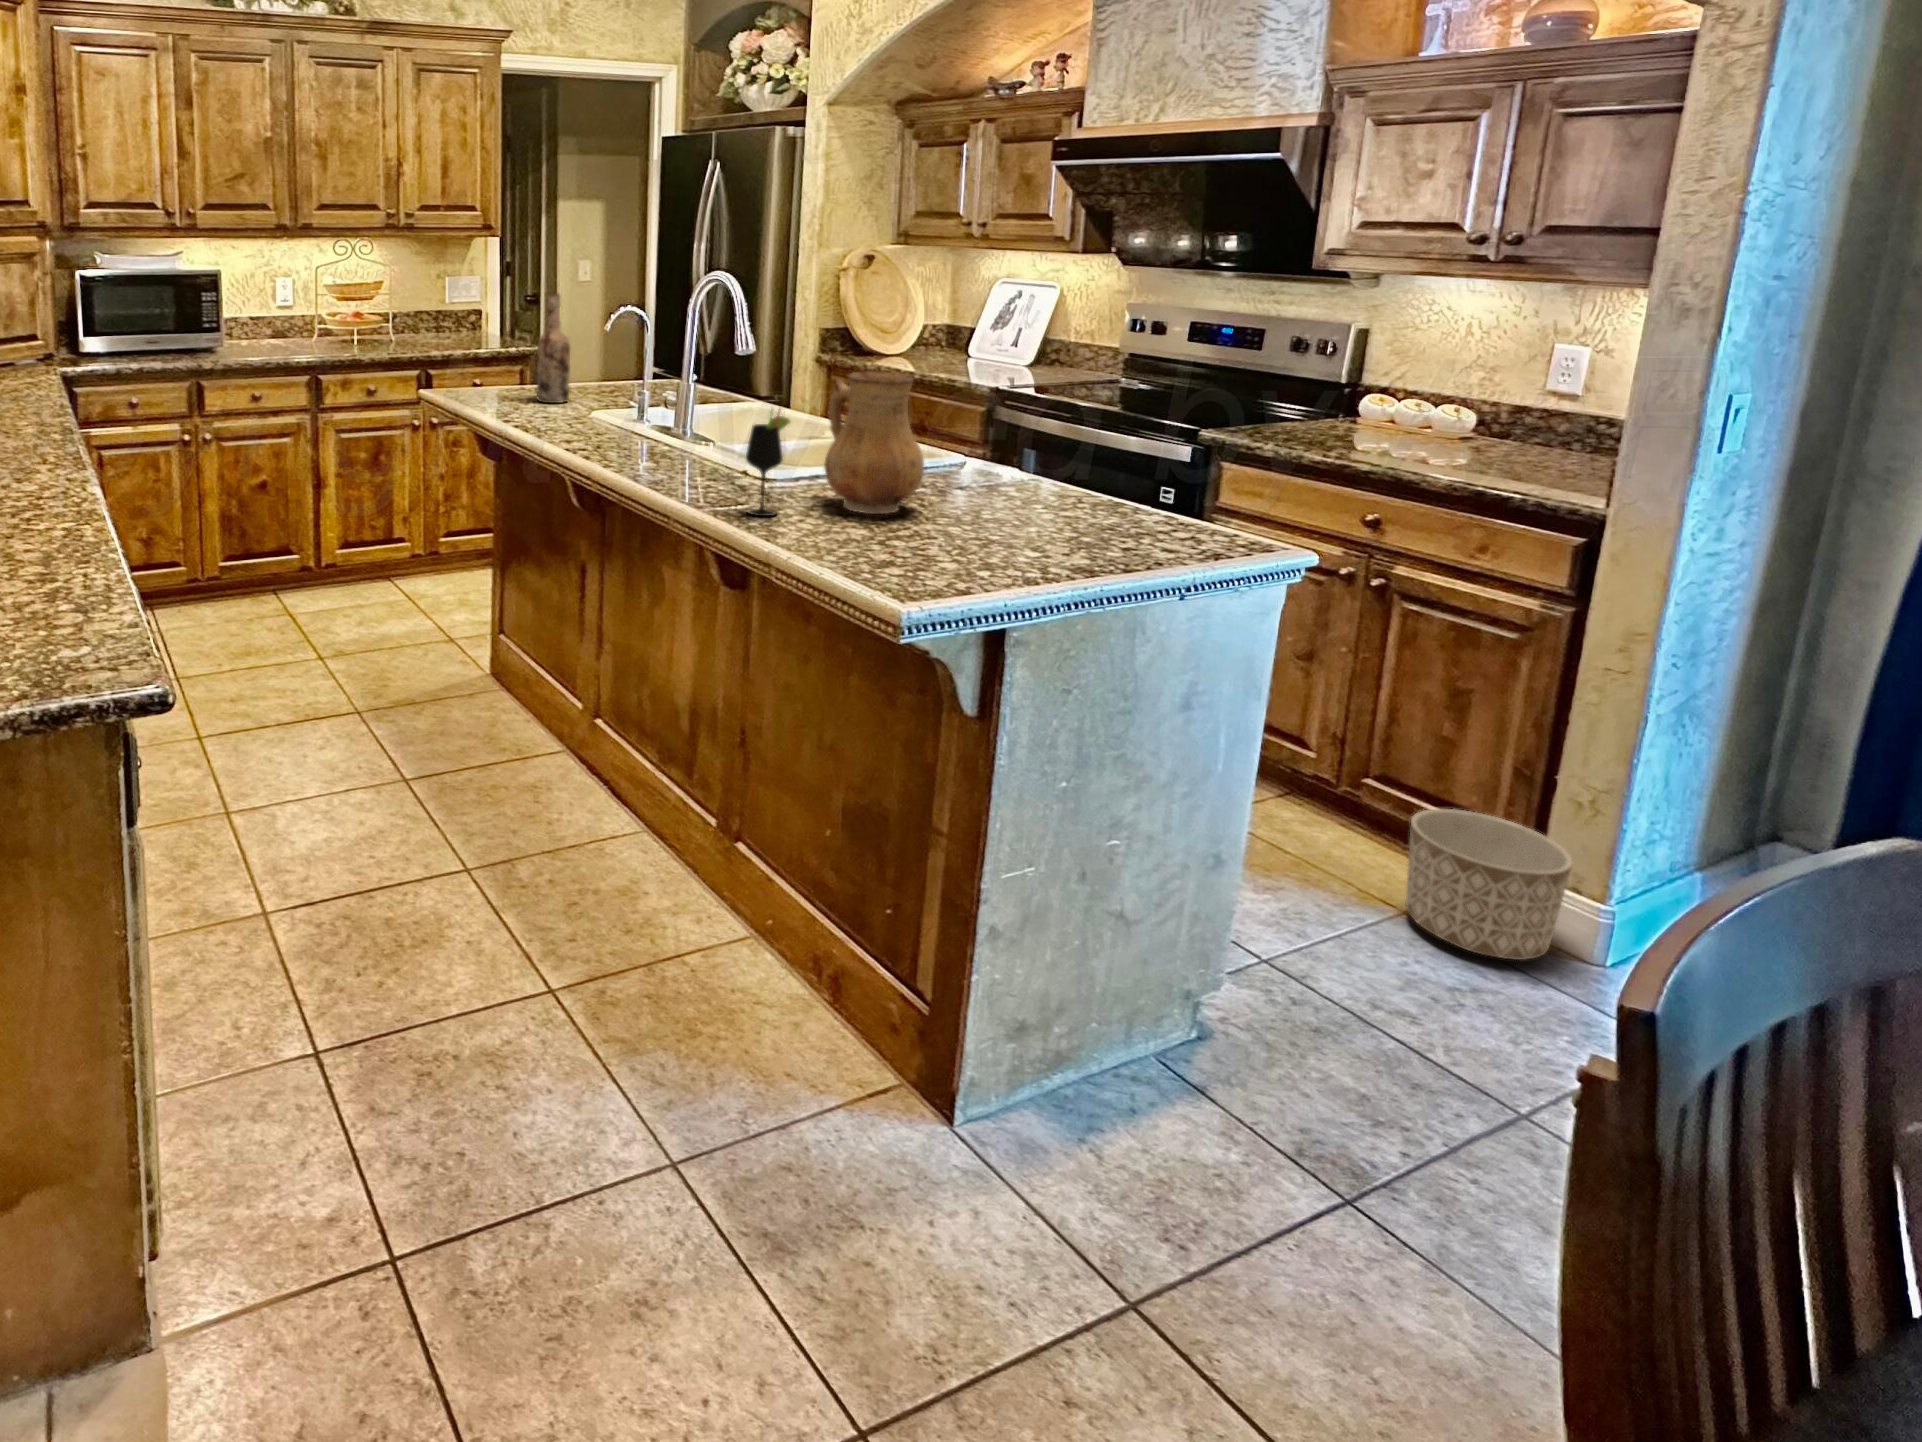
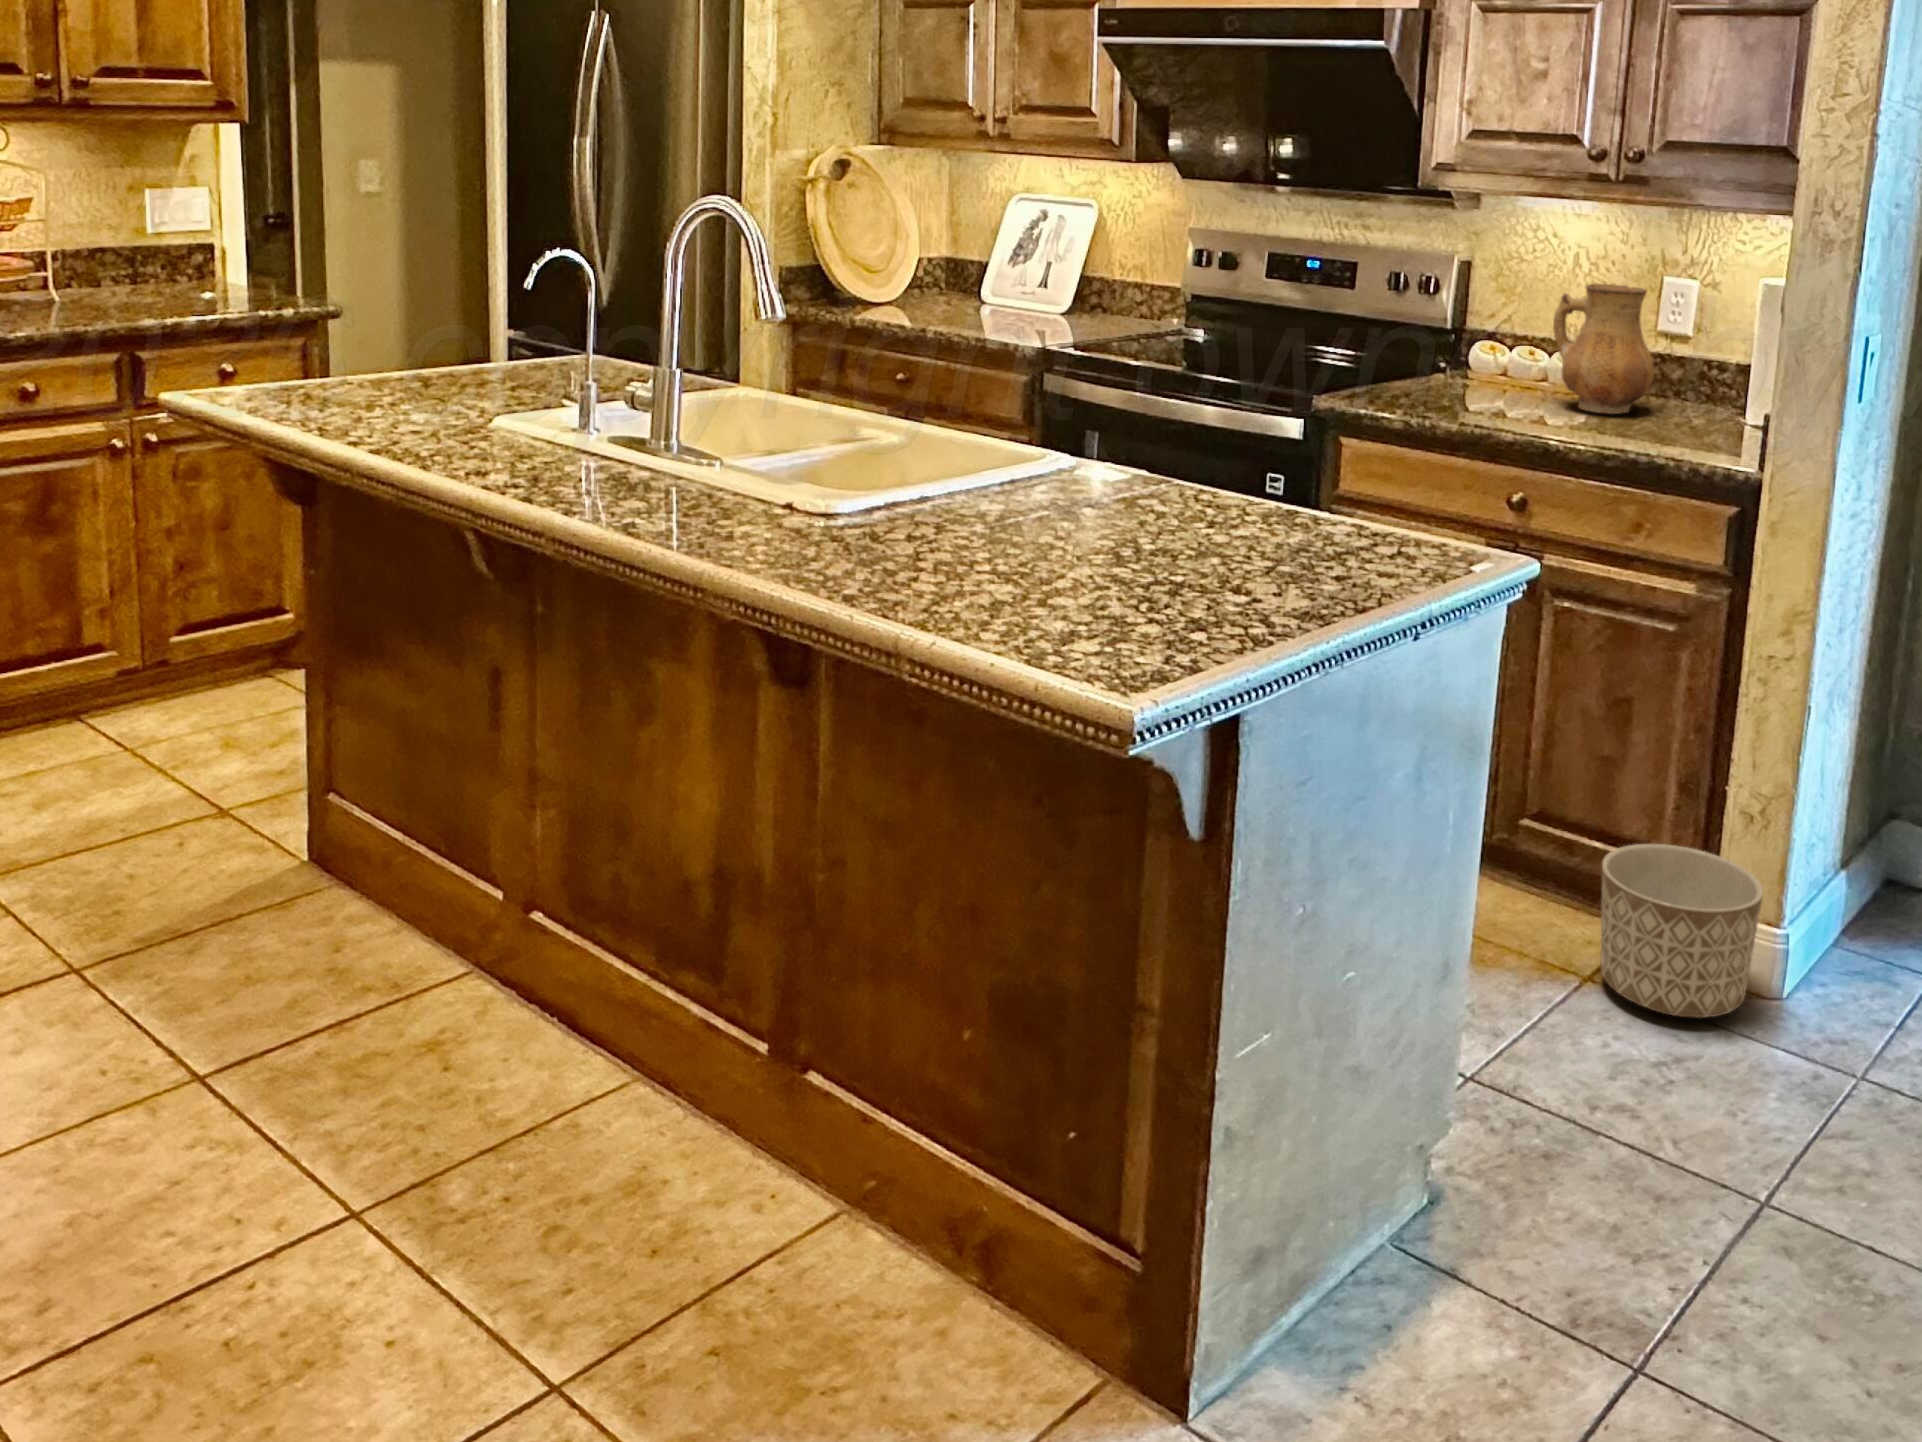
wine bottle: present [537,293,570,403] -> none [385,224,444,406]
ceramic pitcher: present [824,371,924,514] -> present [1553,284,1654,414]
wine glass: present [746,410,790,516] -> none [830,411,899,582]

